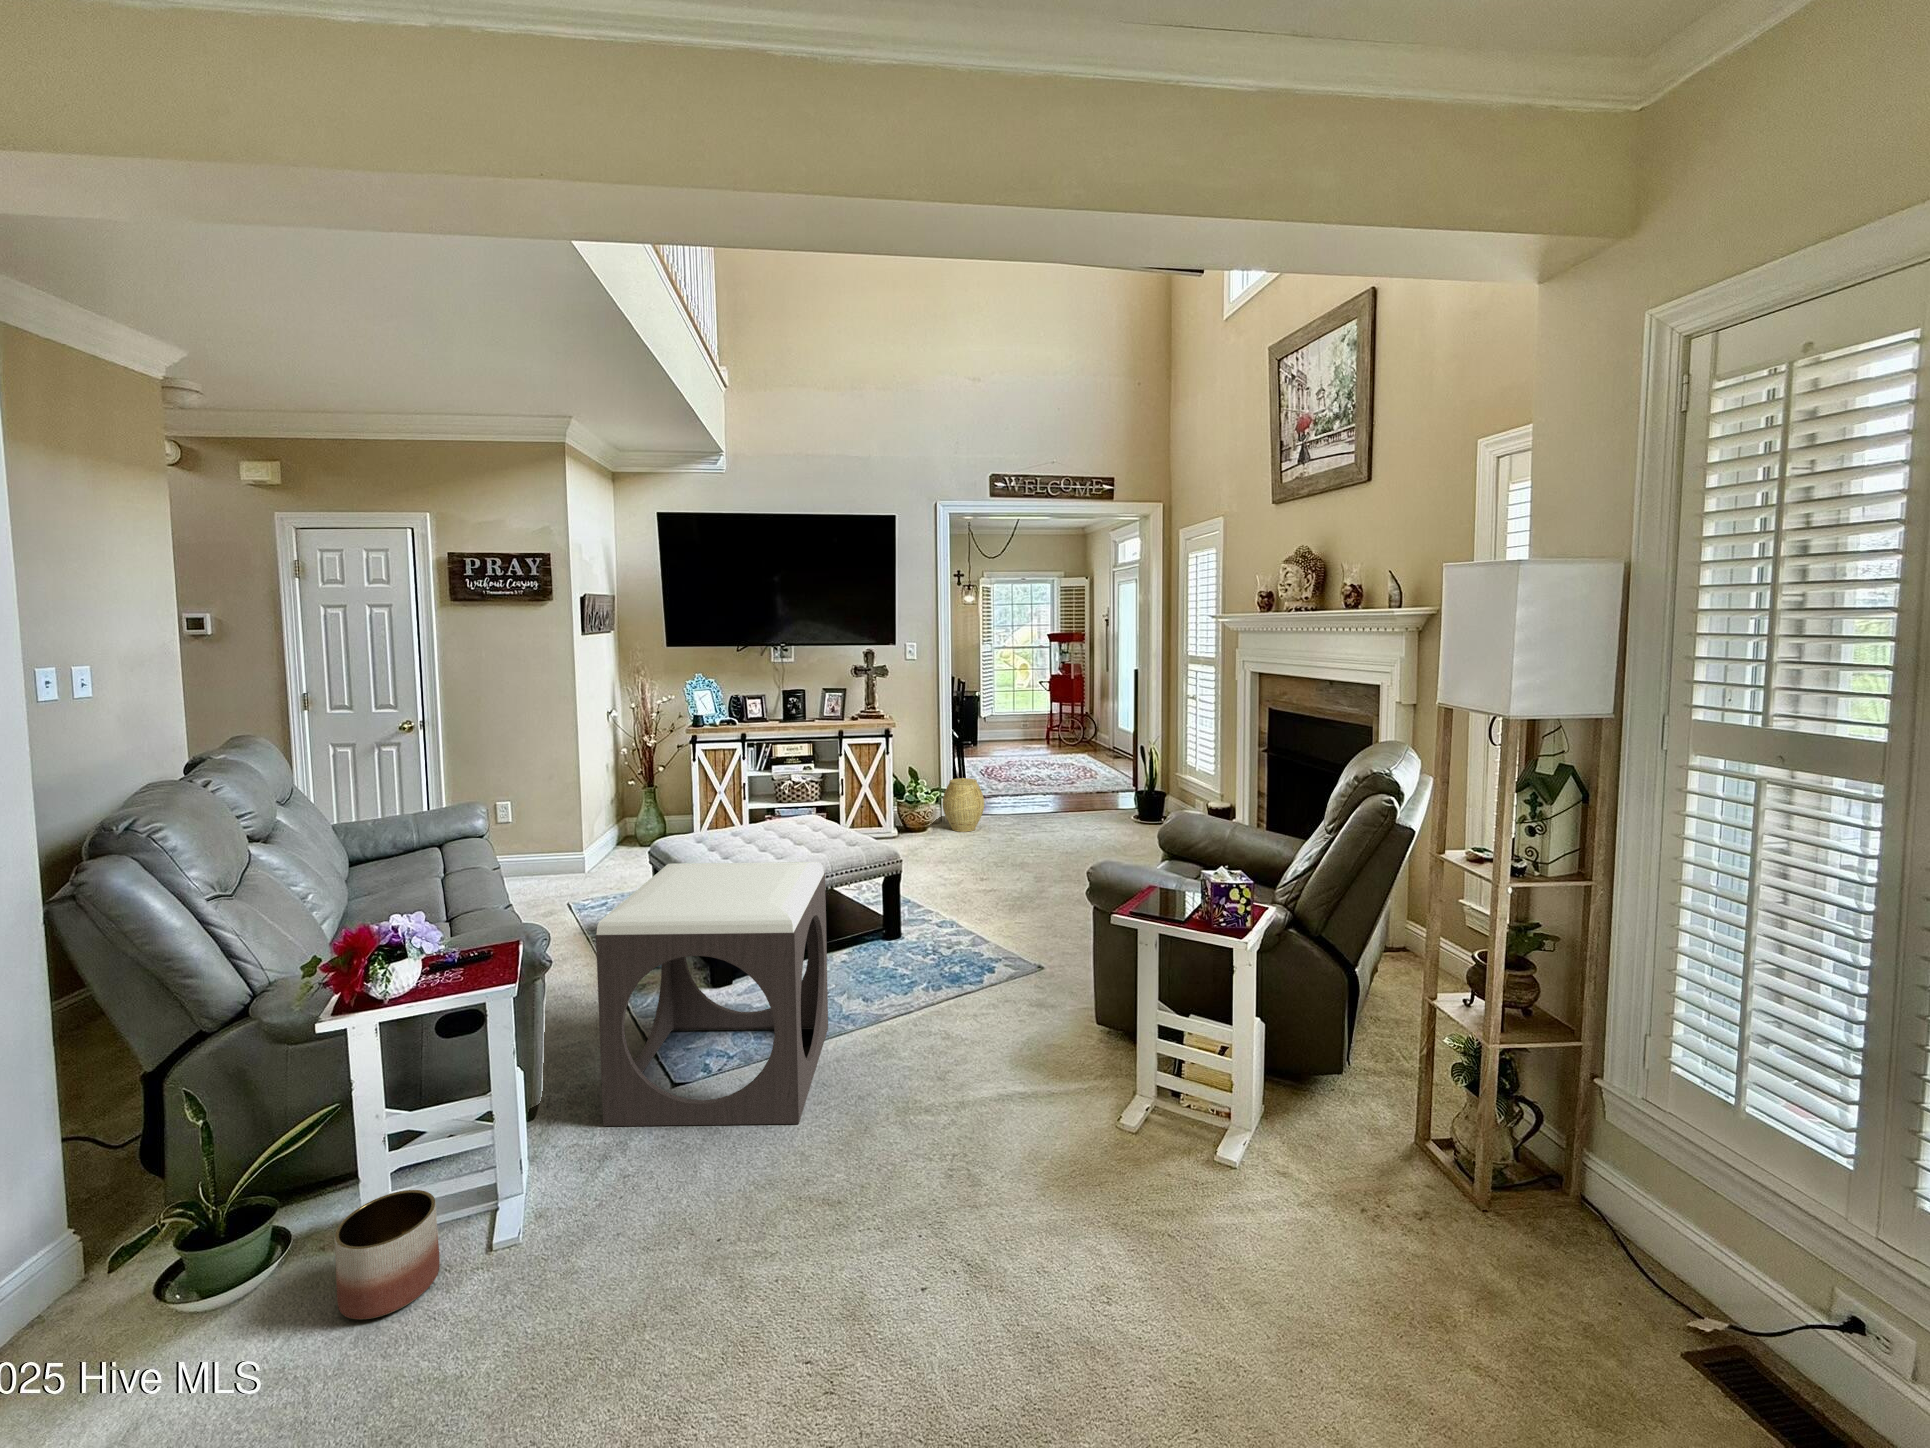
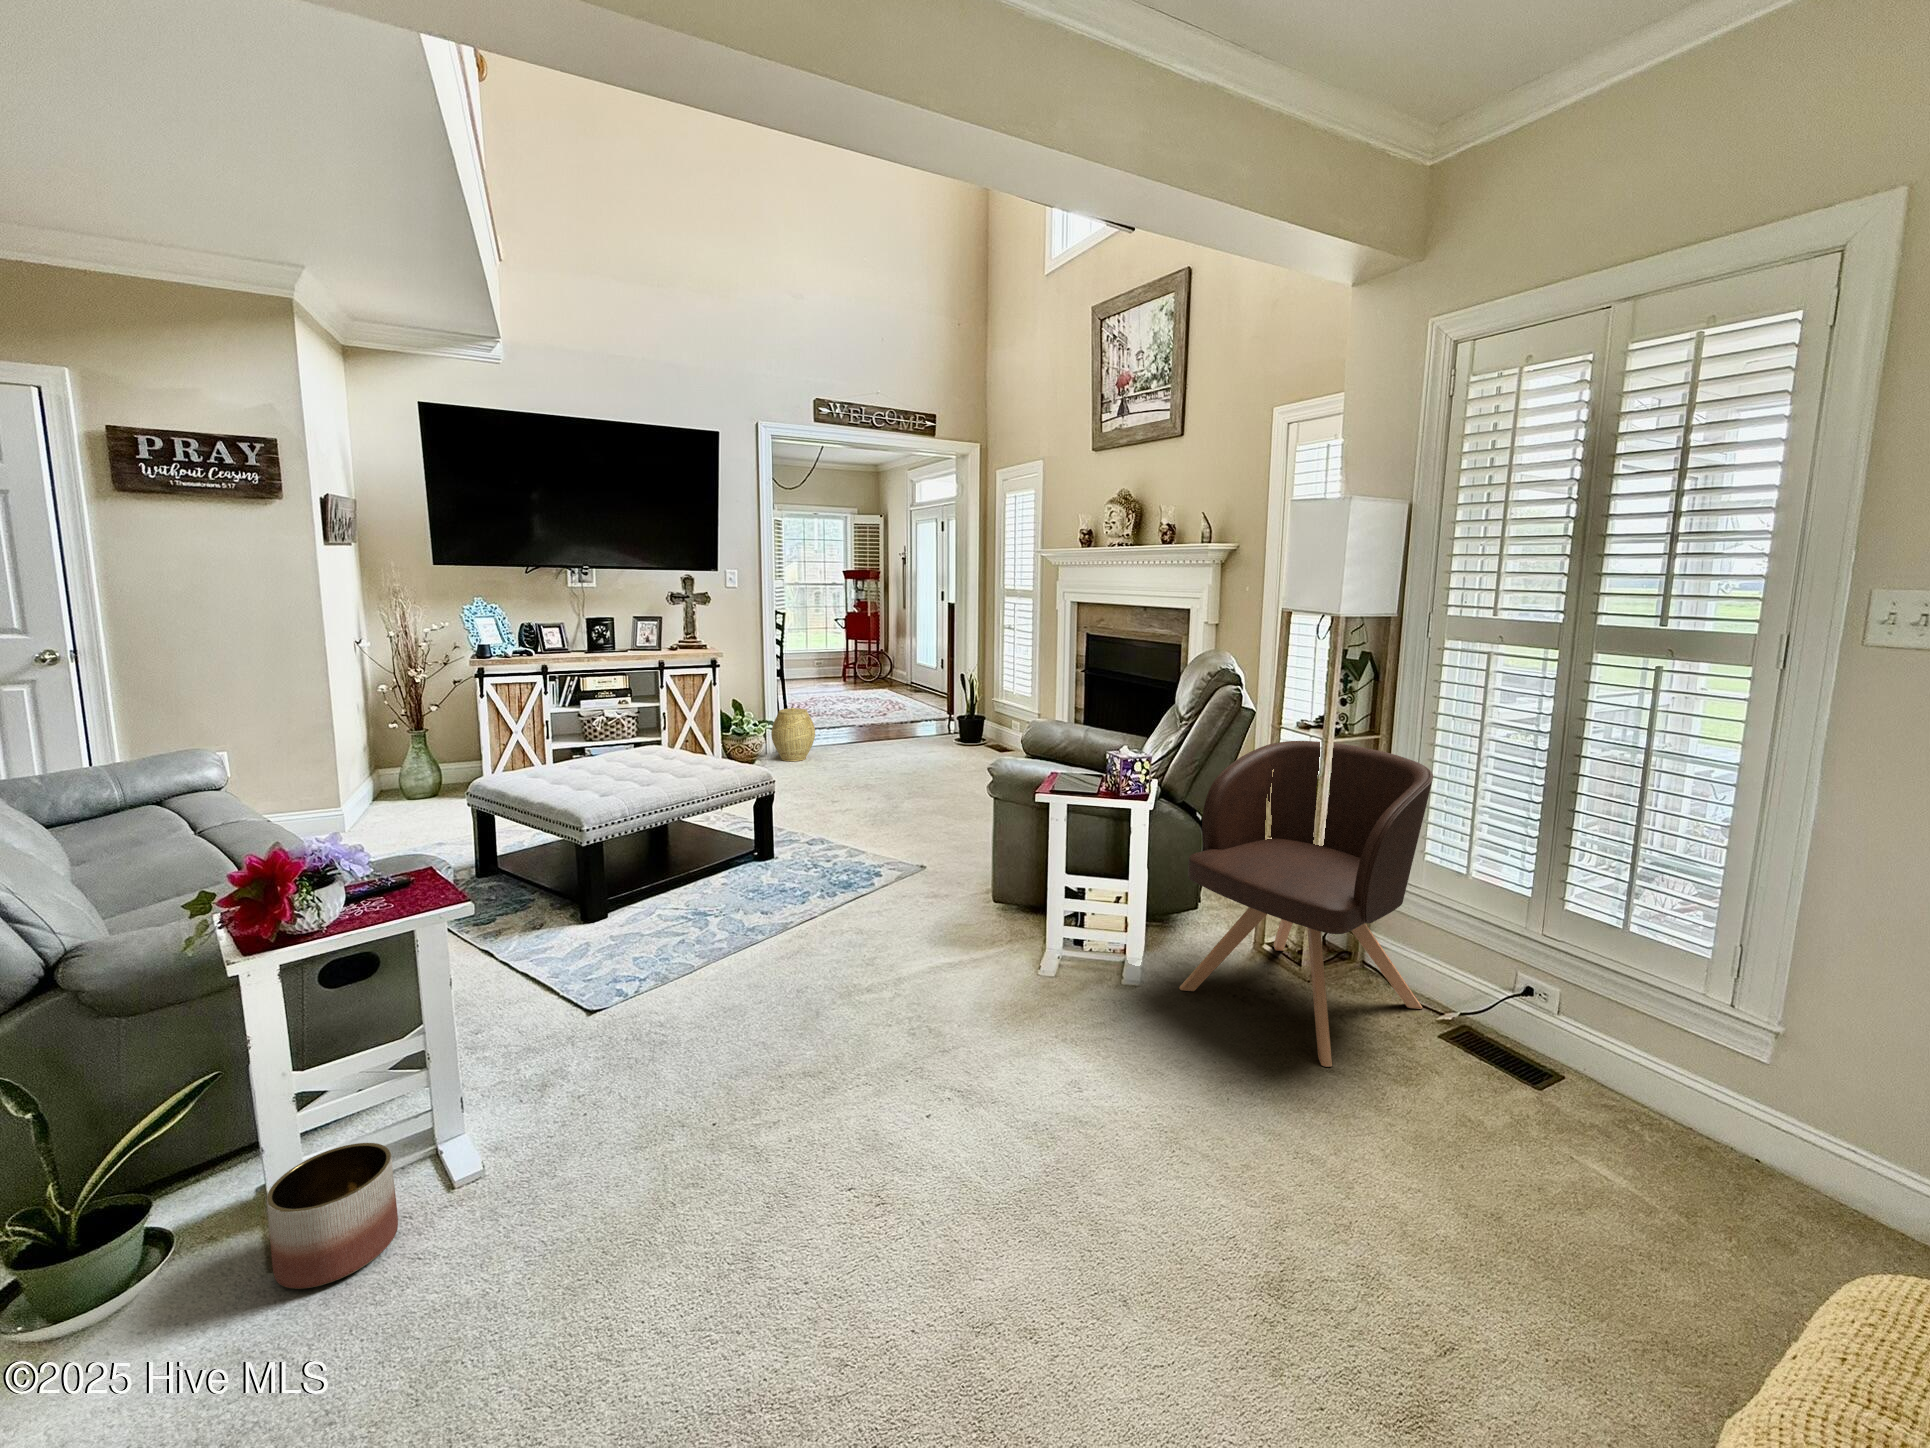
footstool: present [596,862,828,1126] -> none [513,775,748,1061]
armchair: none [1288,876,1663,1358] -> present [1179,741,1433,1067]

